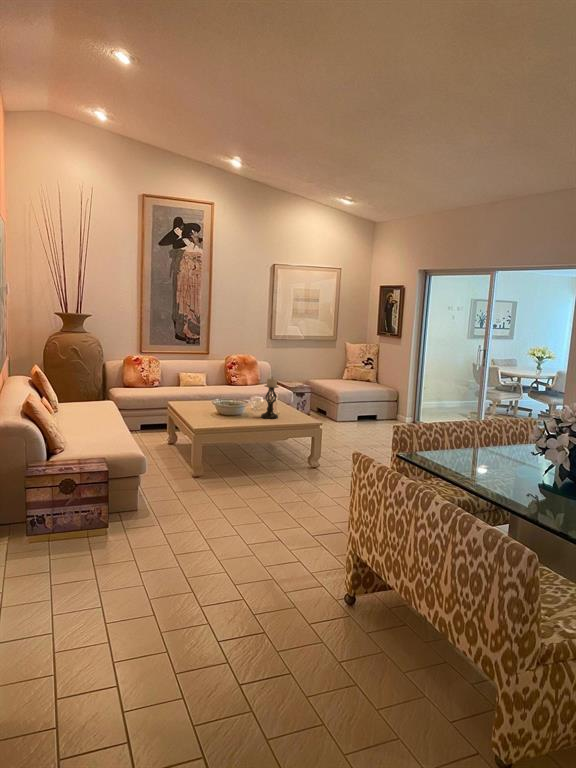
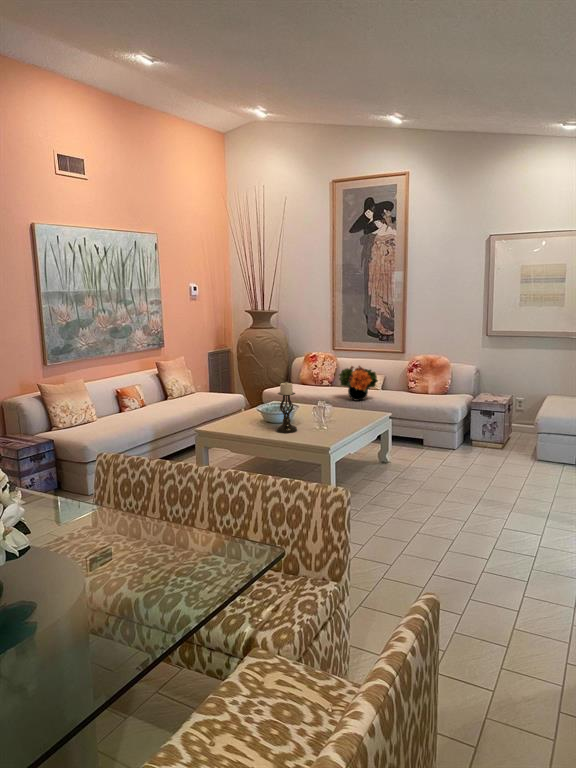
flower arrangement: none [204,364,238,394] -> present [339,366,378,401]

